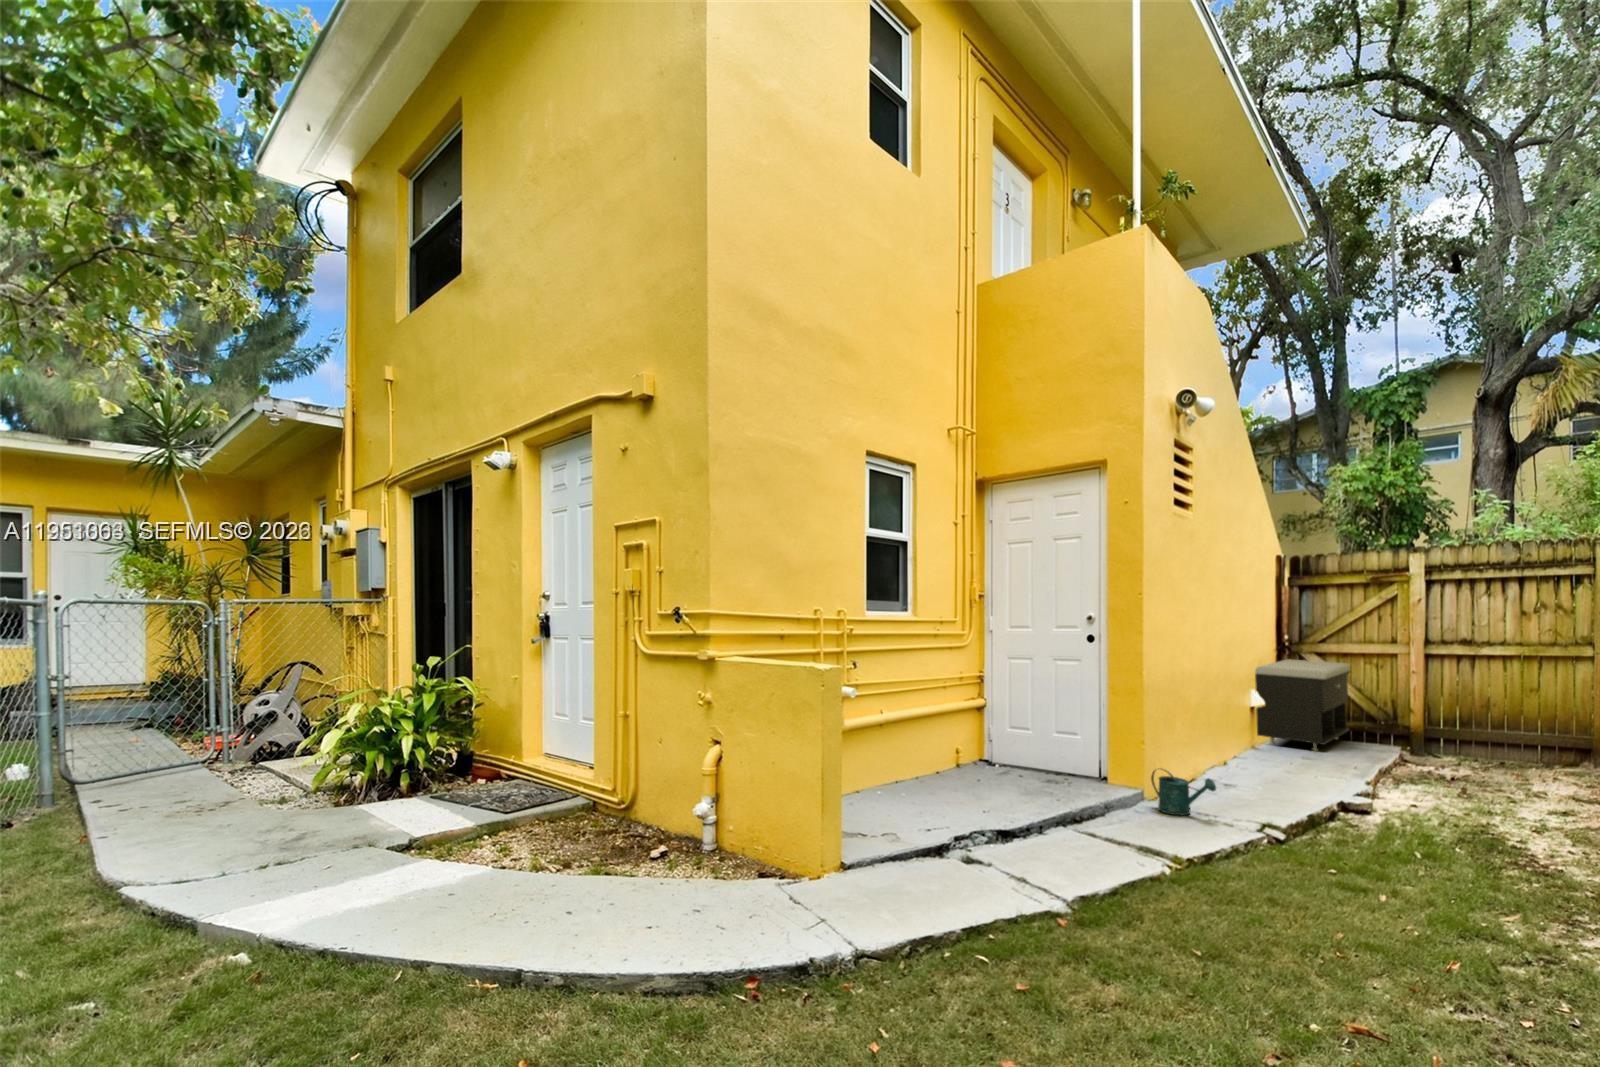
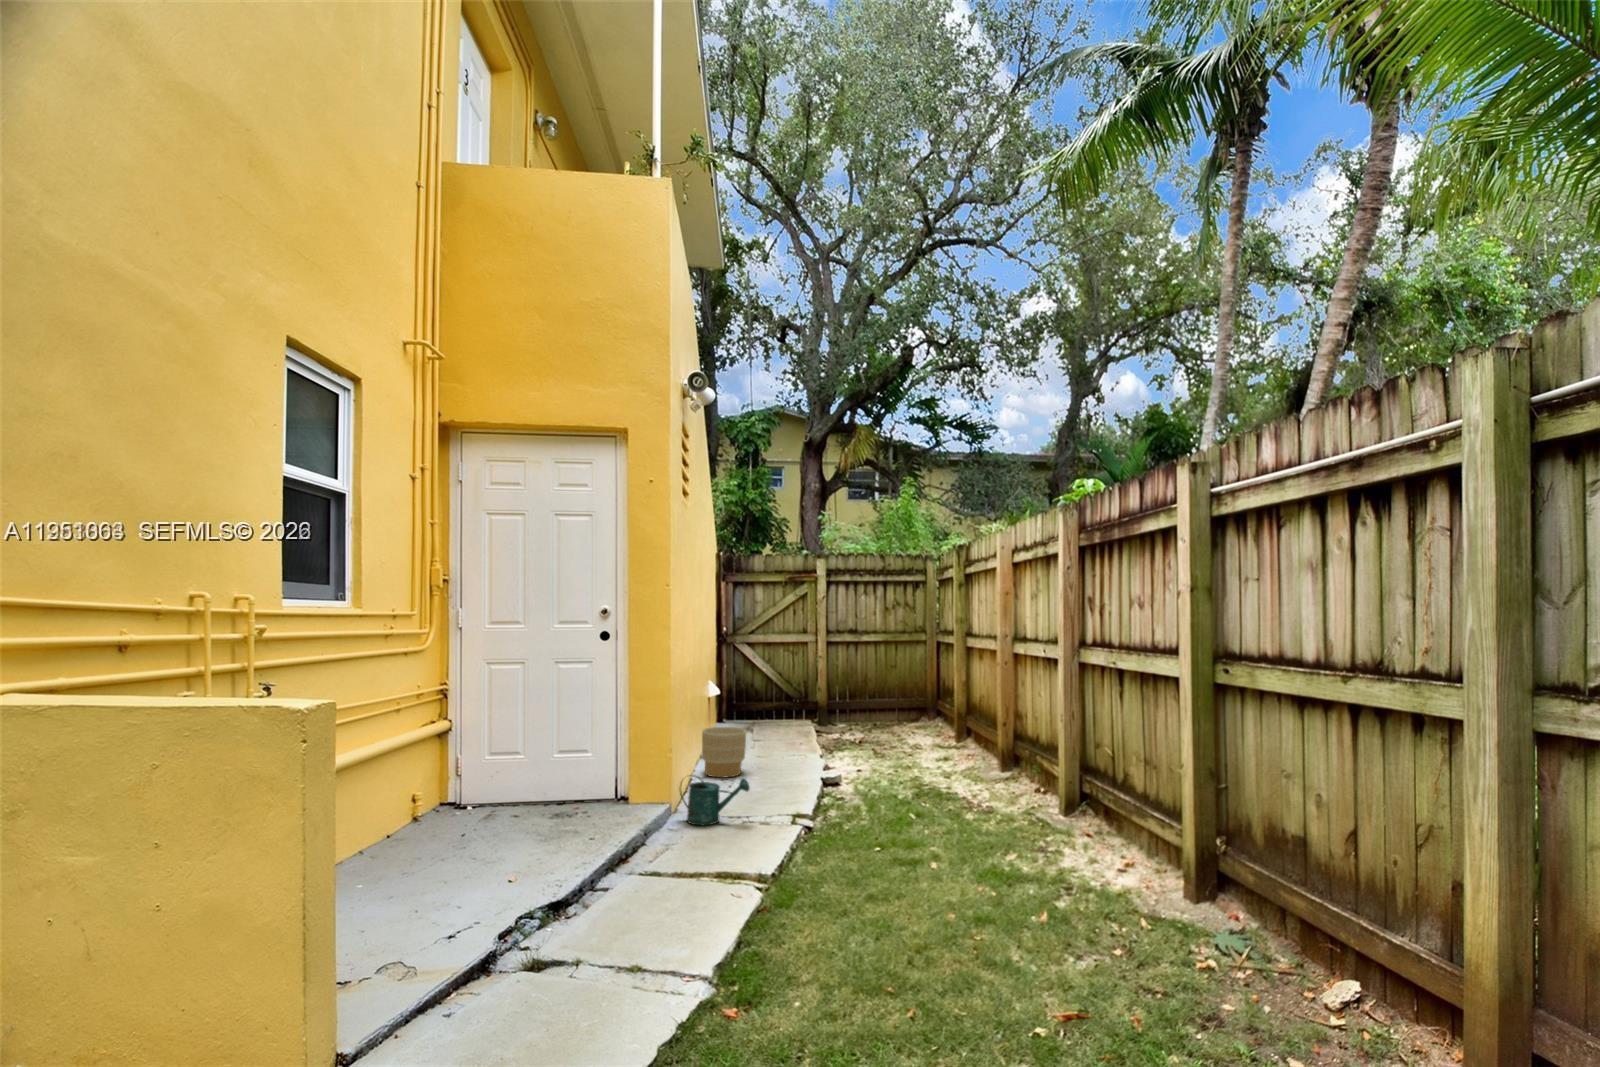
storage bench: present [1255,659,1350,750] -> none [709,651,773,734]
planter: none [1209,733,1259,784] -> present [702,727,746,778]

